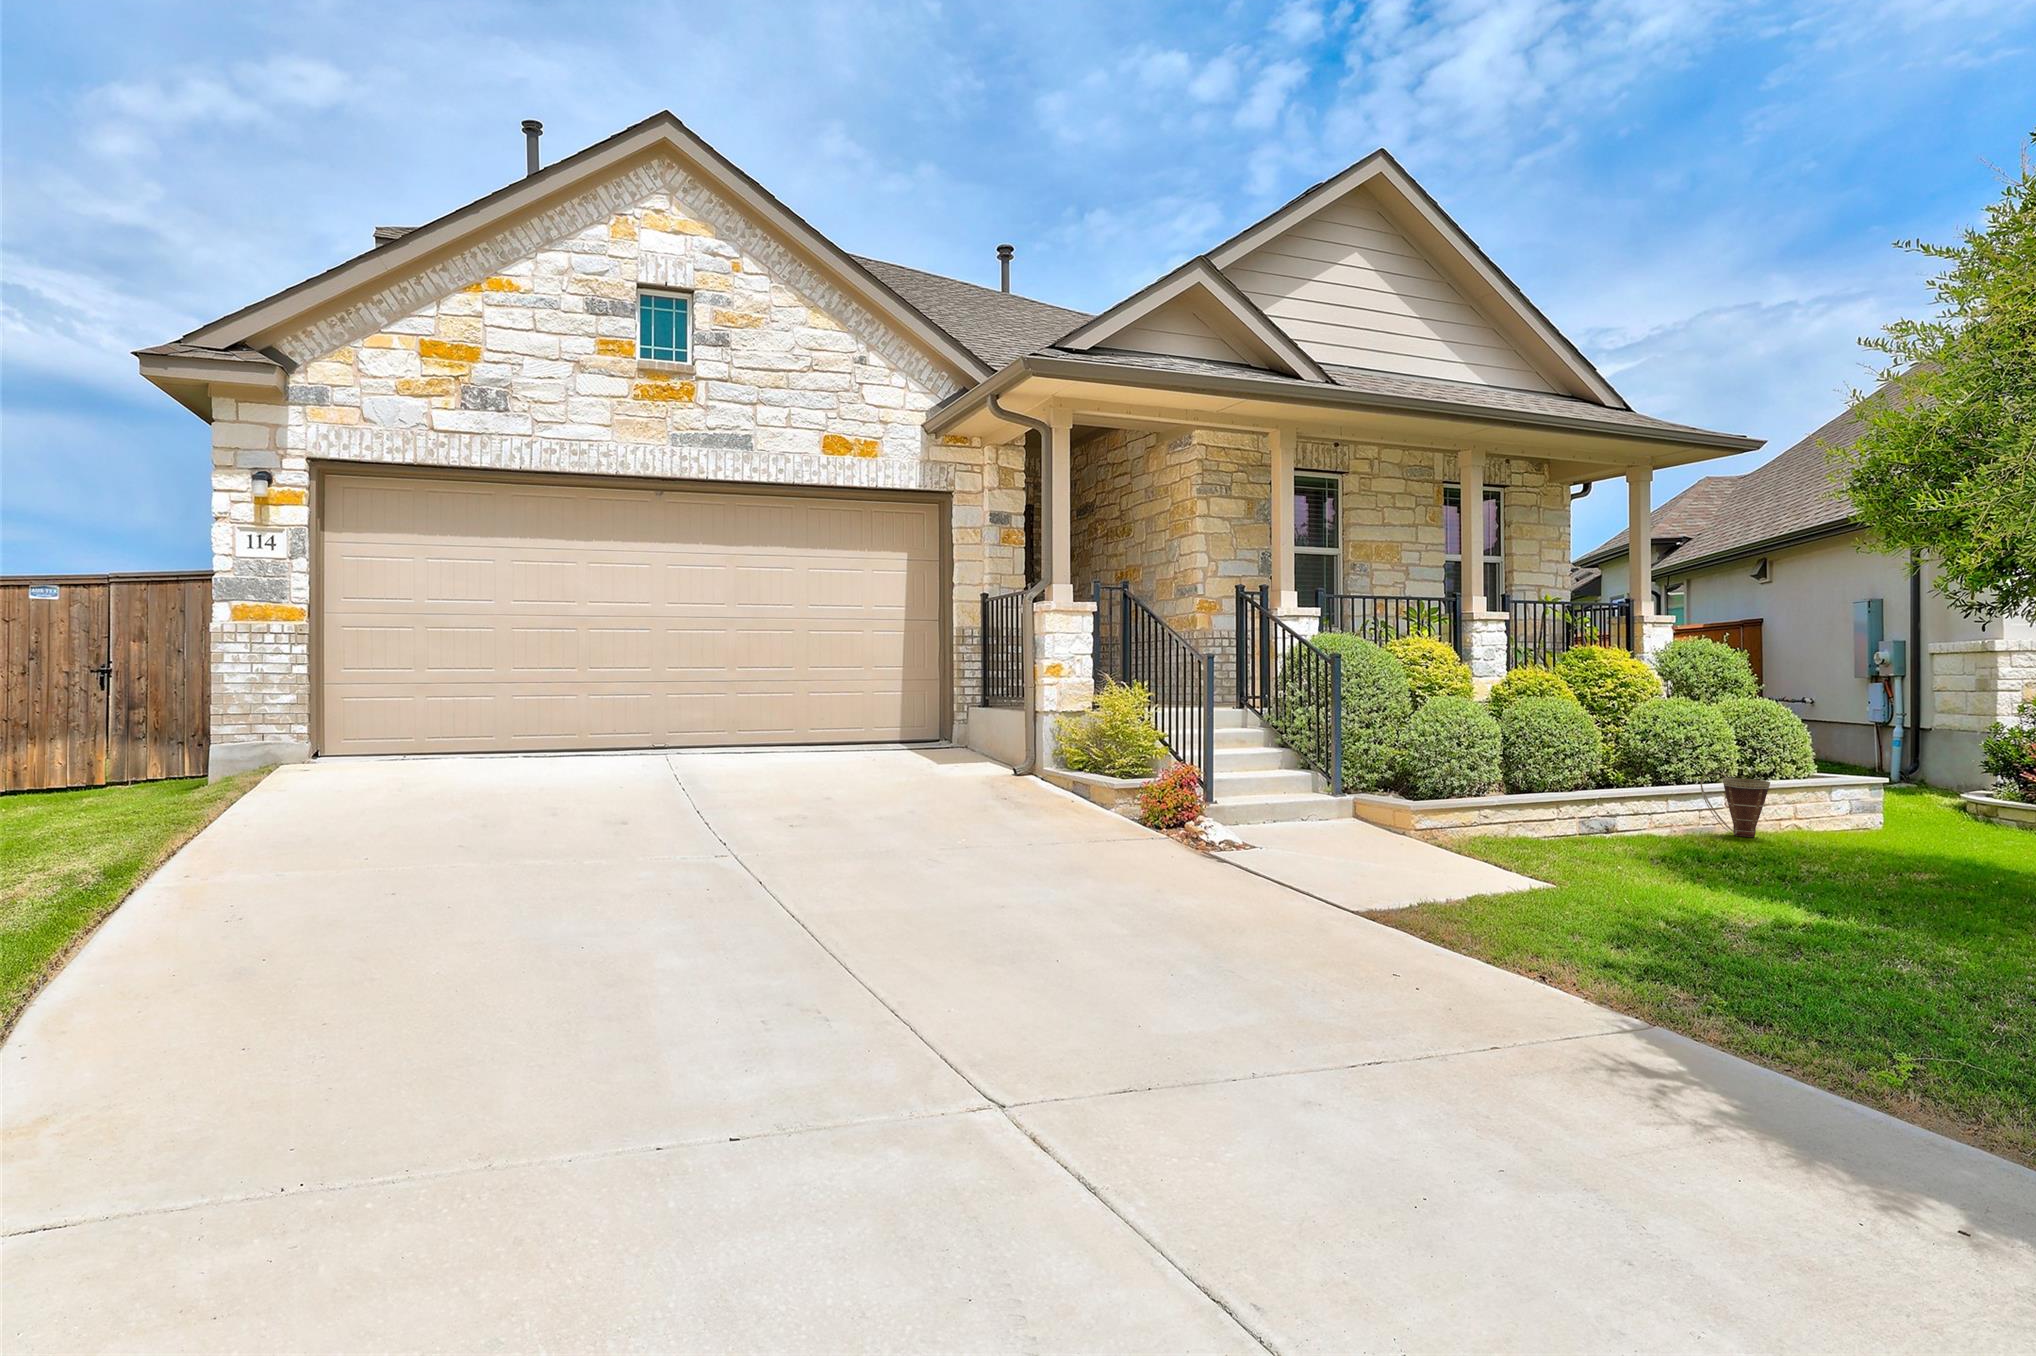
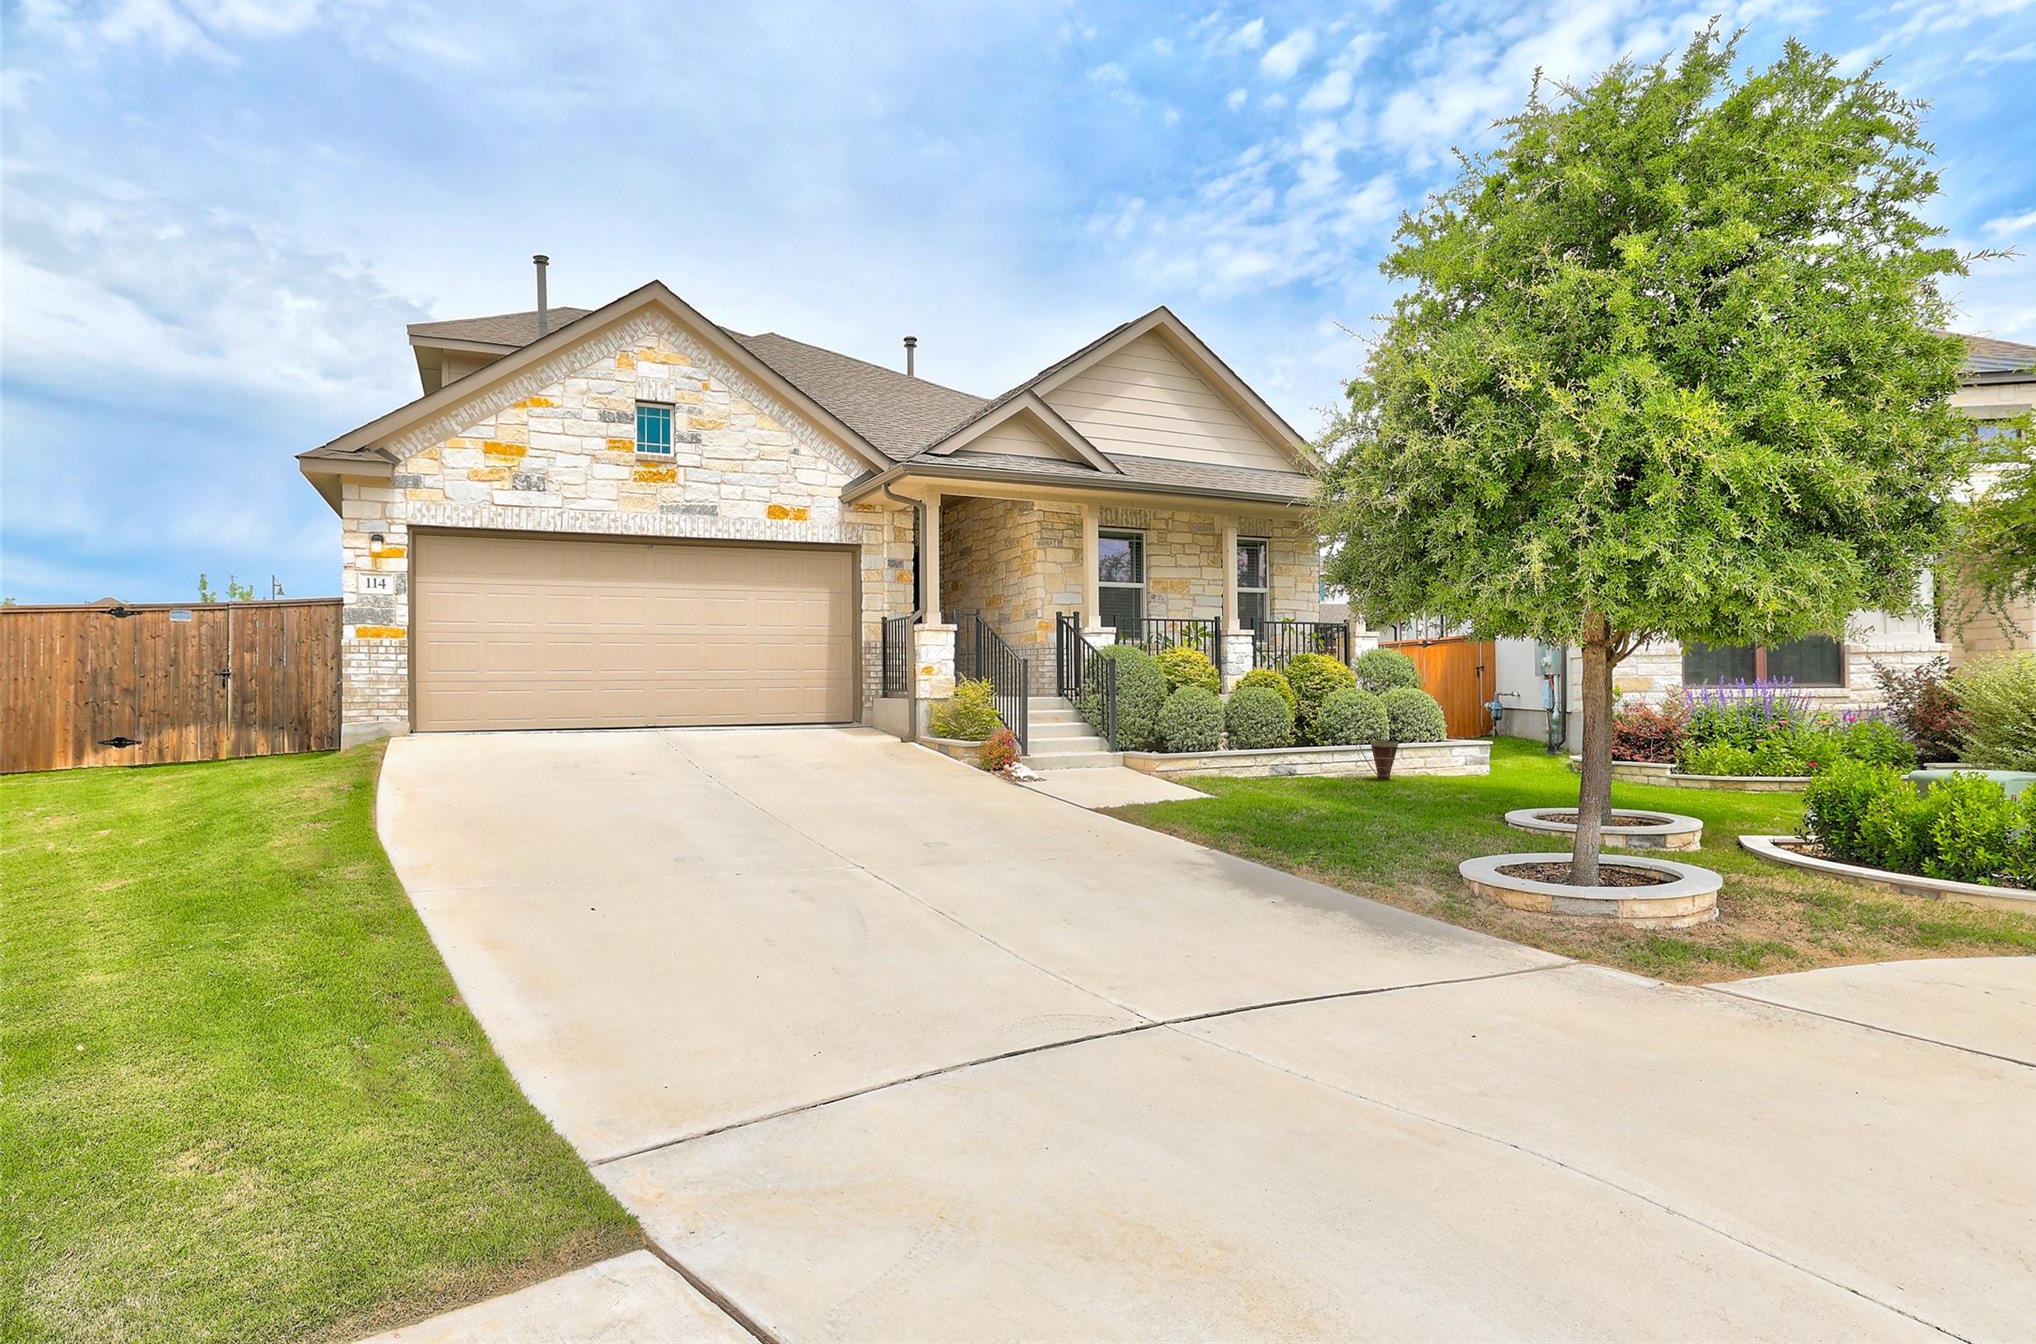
potted plant: none [1904,738,1942,792] -> present [1543,717,1562,754]

